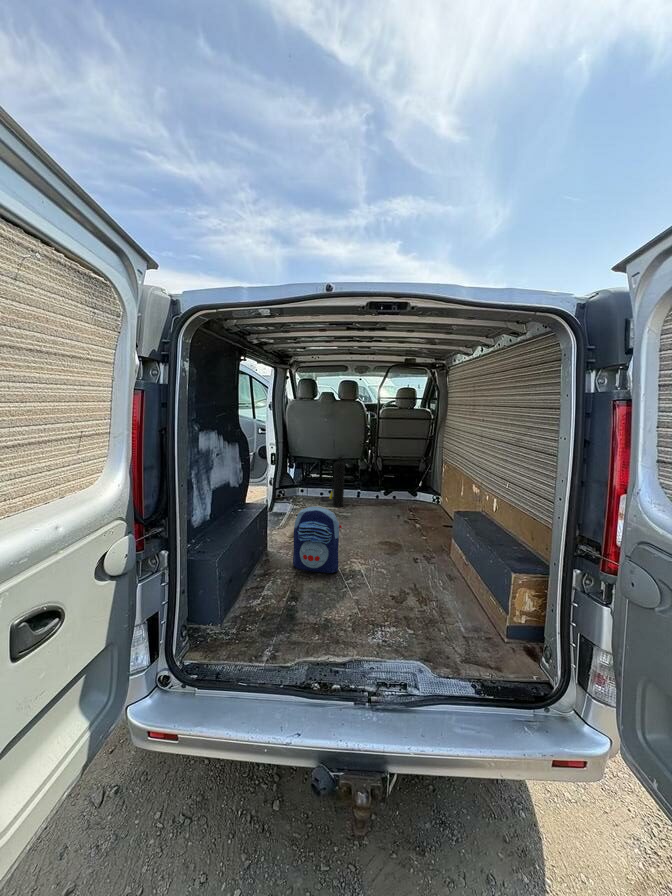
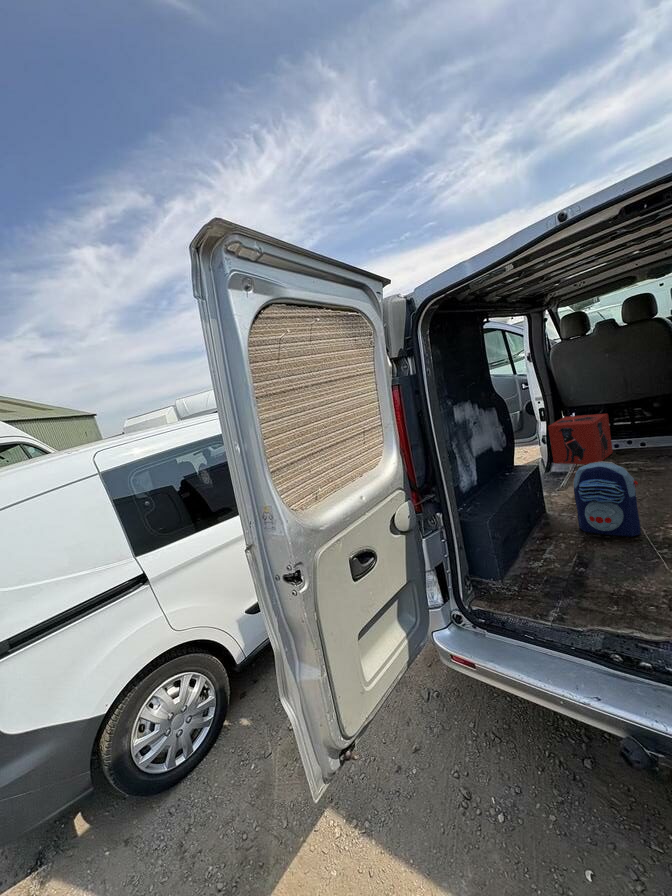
fire extinguisher: present [329,455,349,507] -> none [619,393,649,460]
storage box: none [275,464,321,508] -> present [548,414,613,464]

